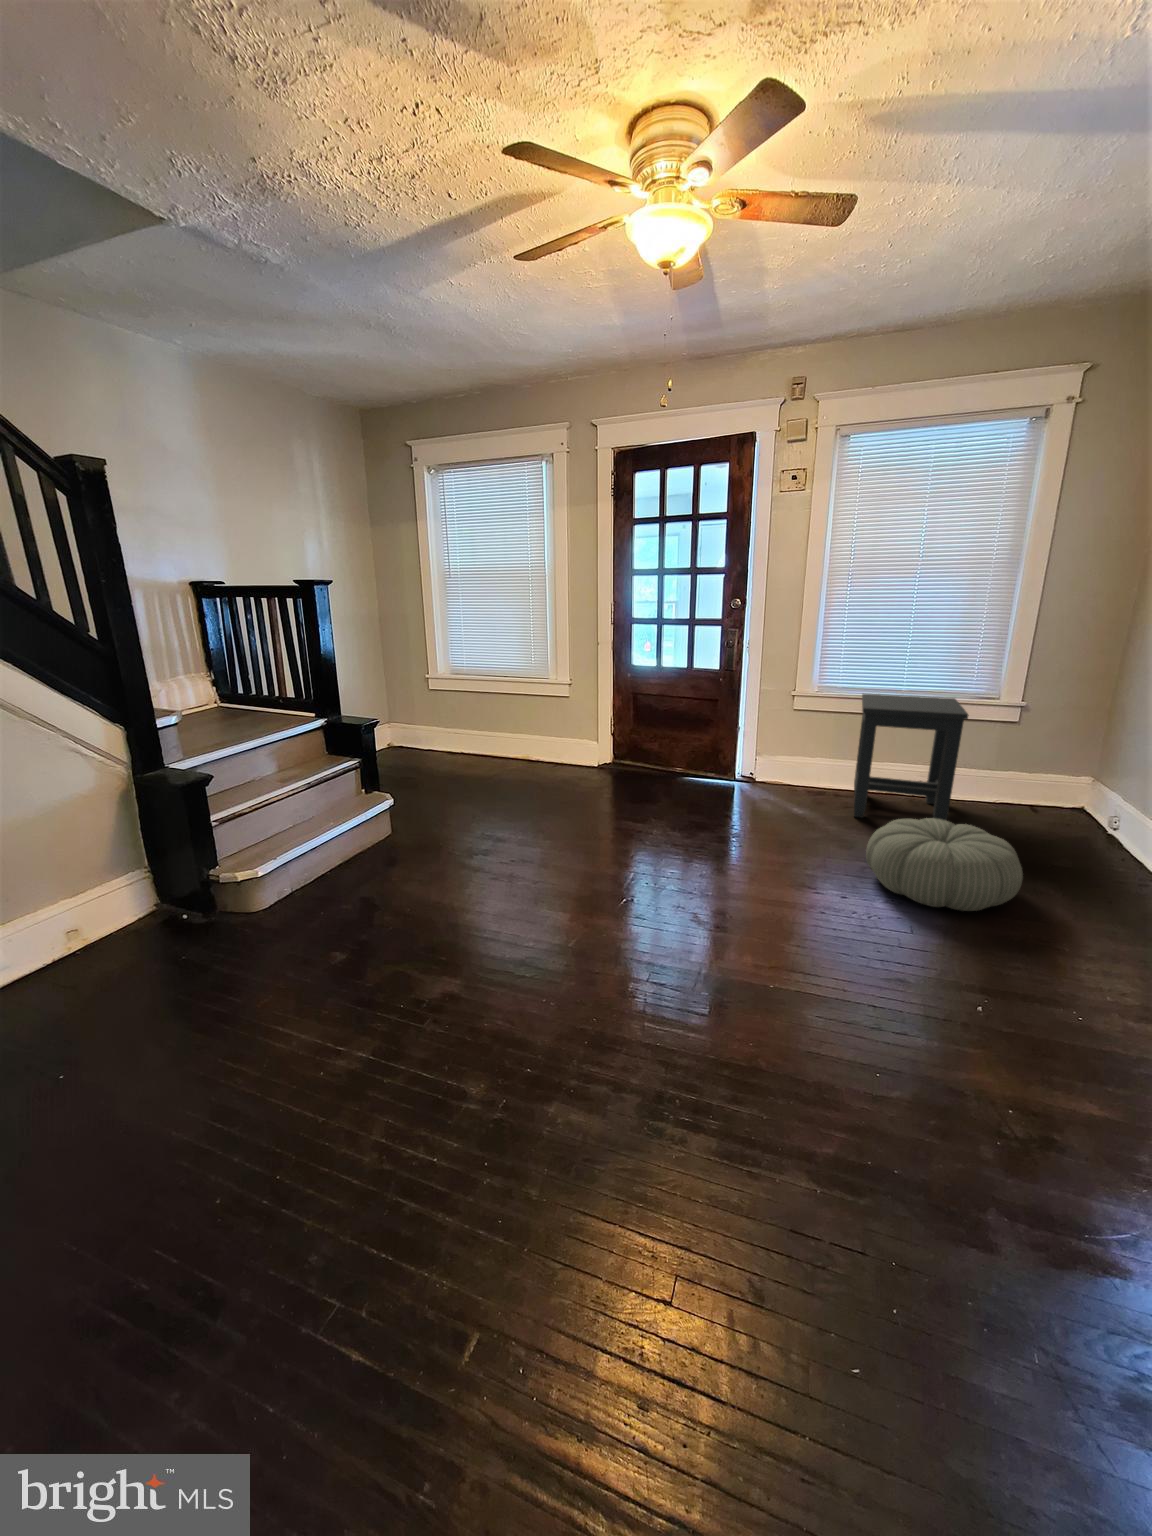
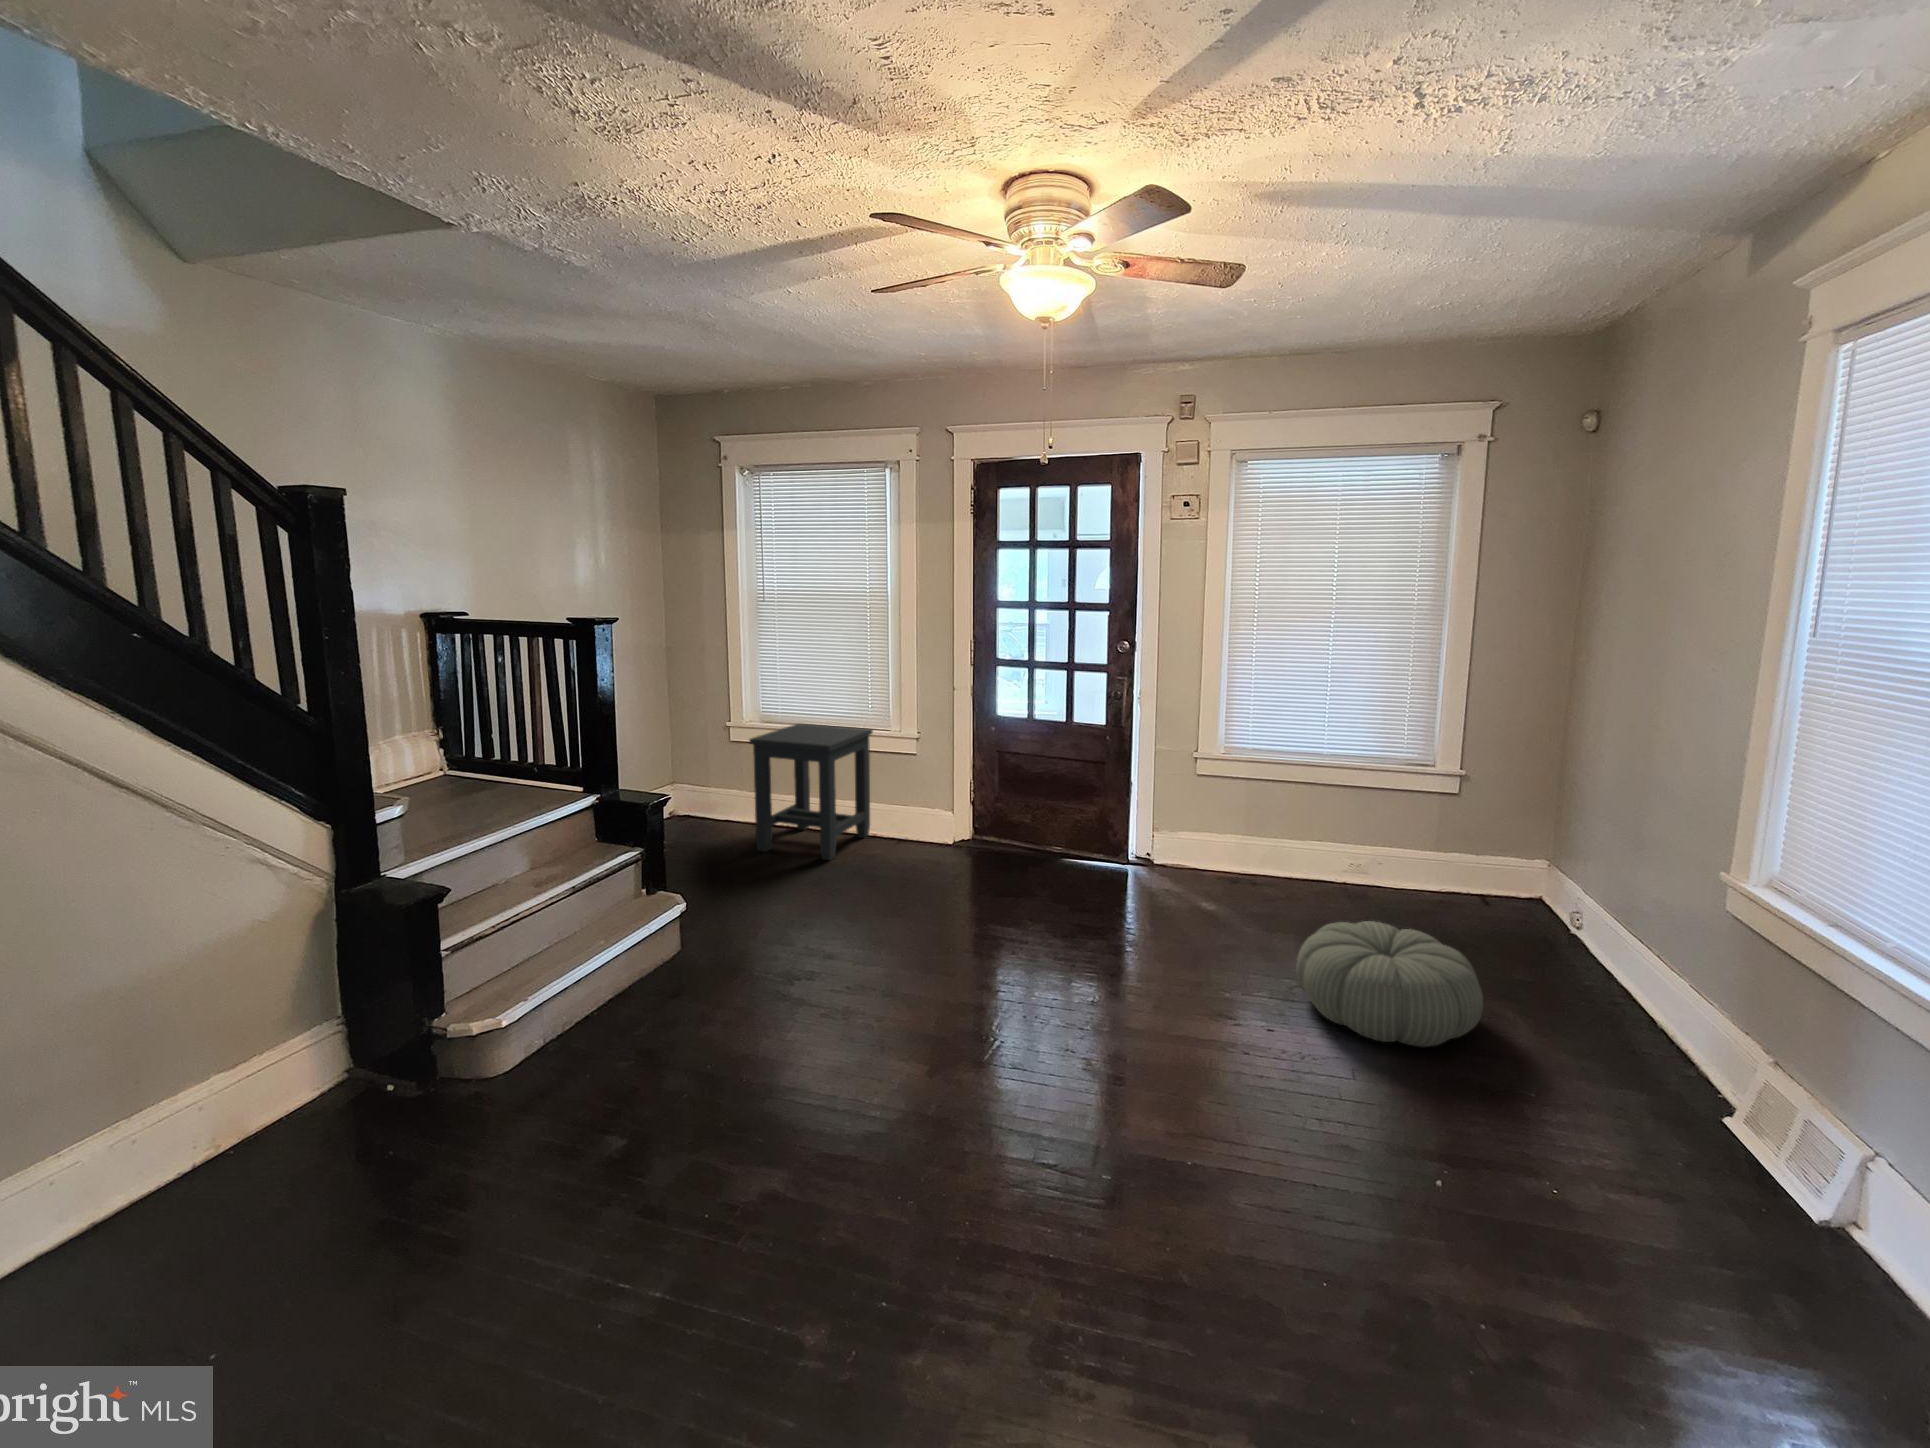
side table: present [854,694,969,820] -> present [749,724,873,860]

